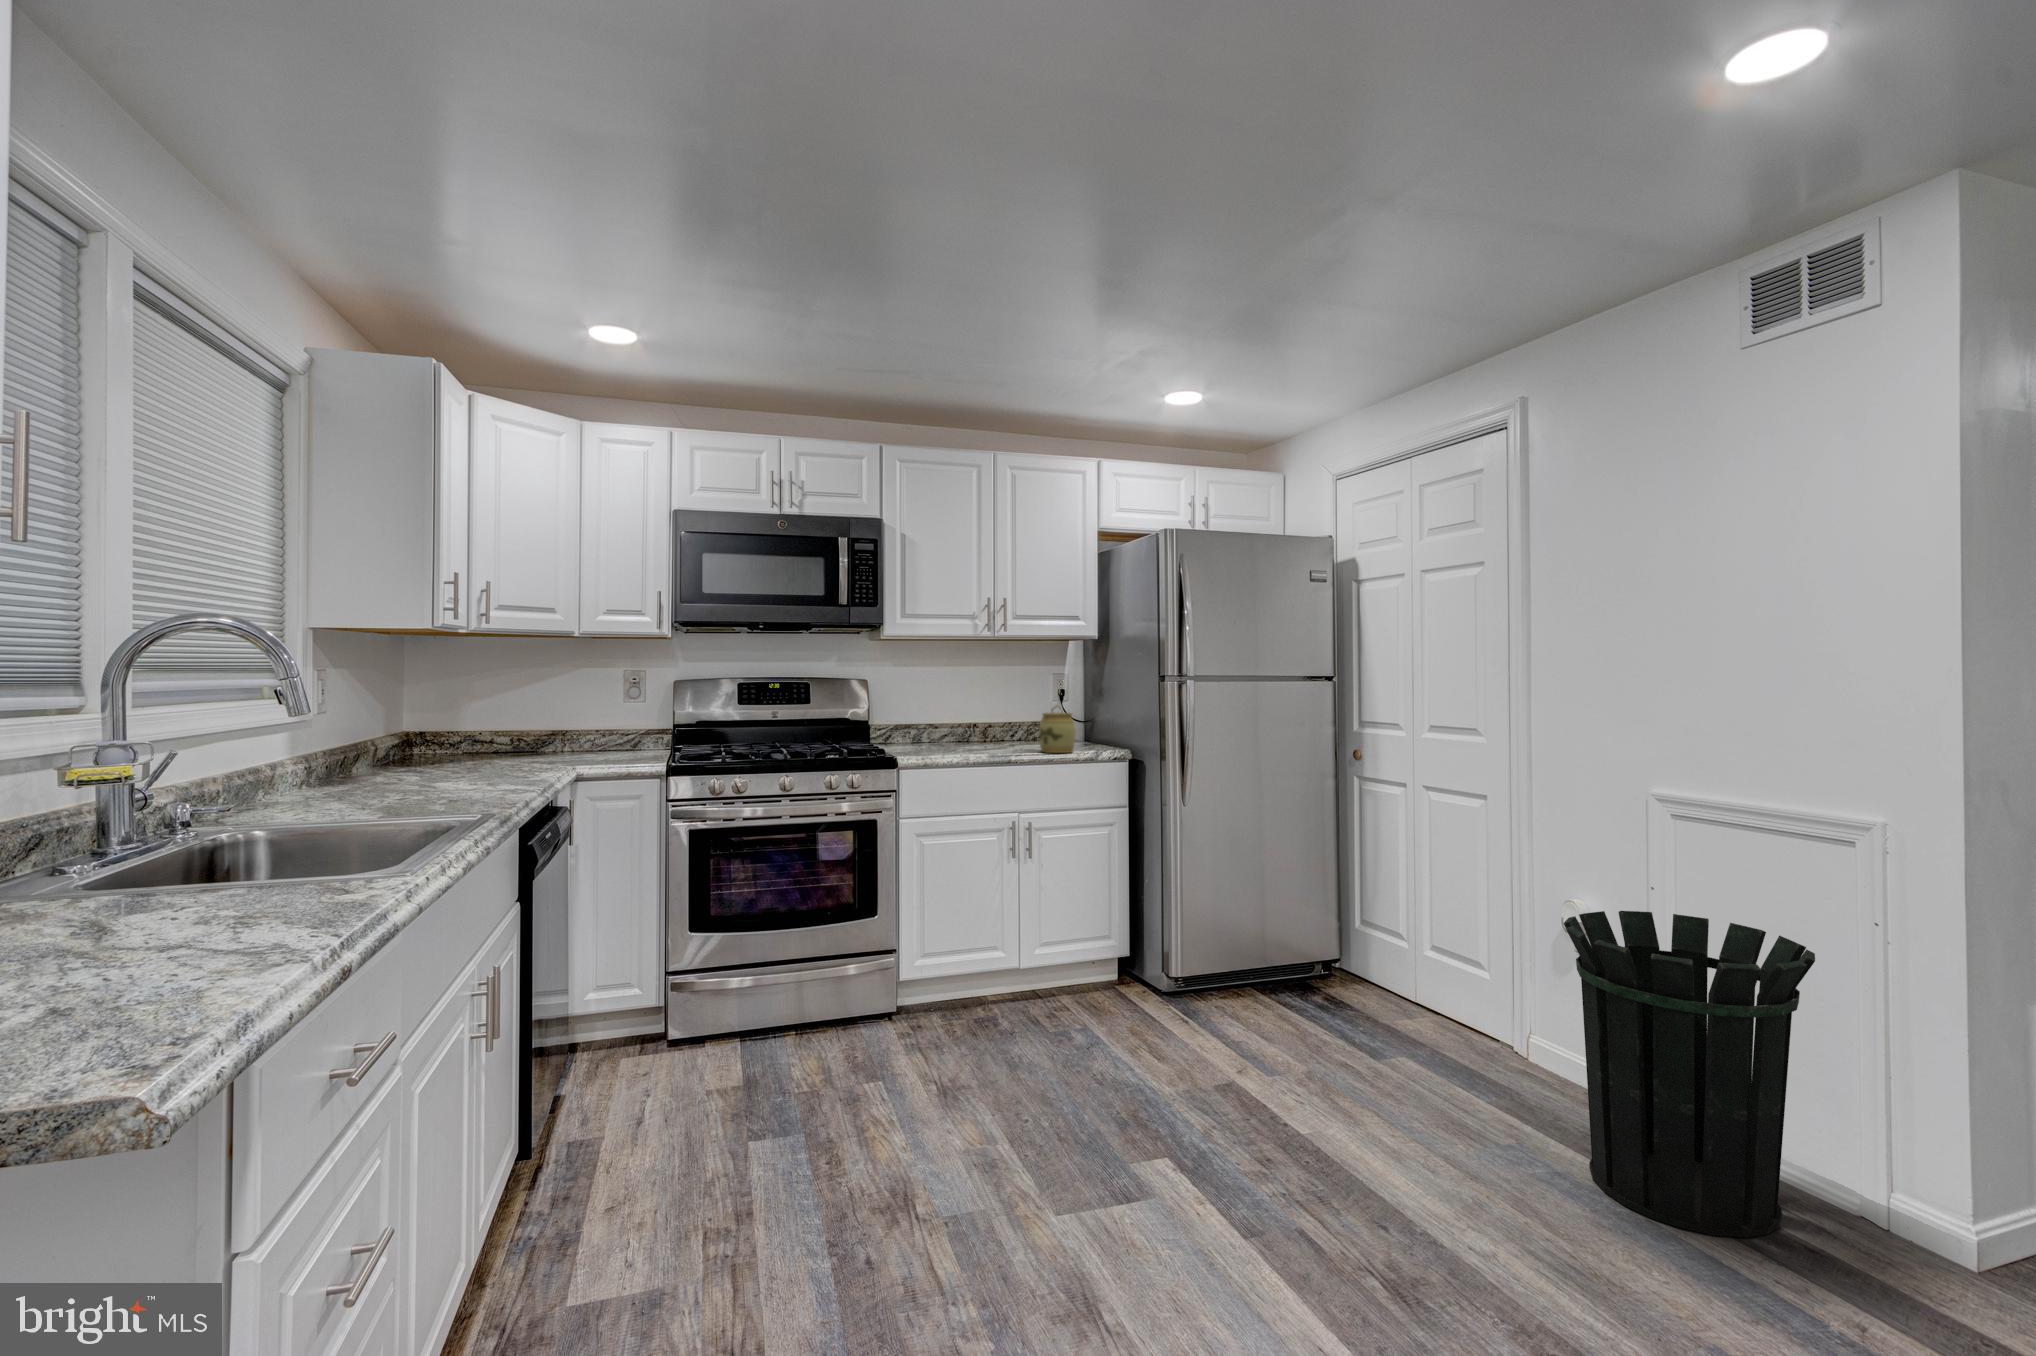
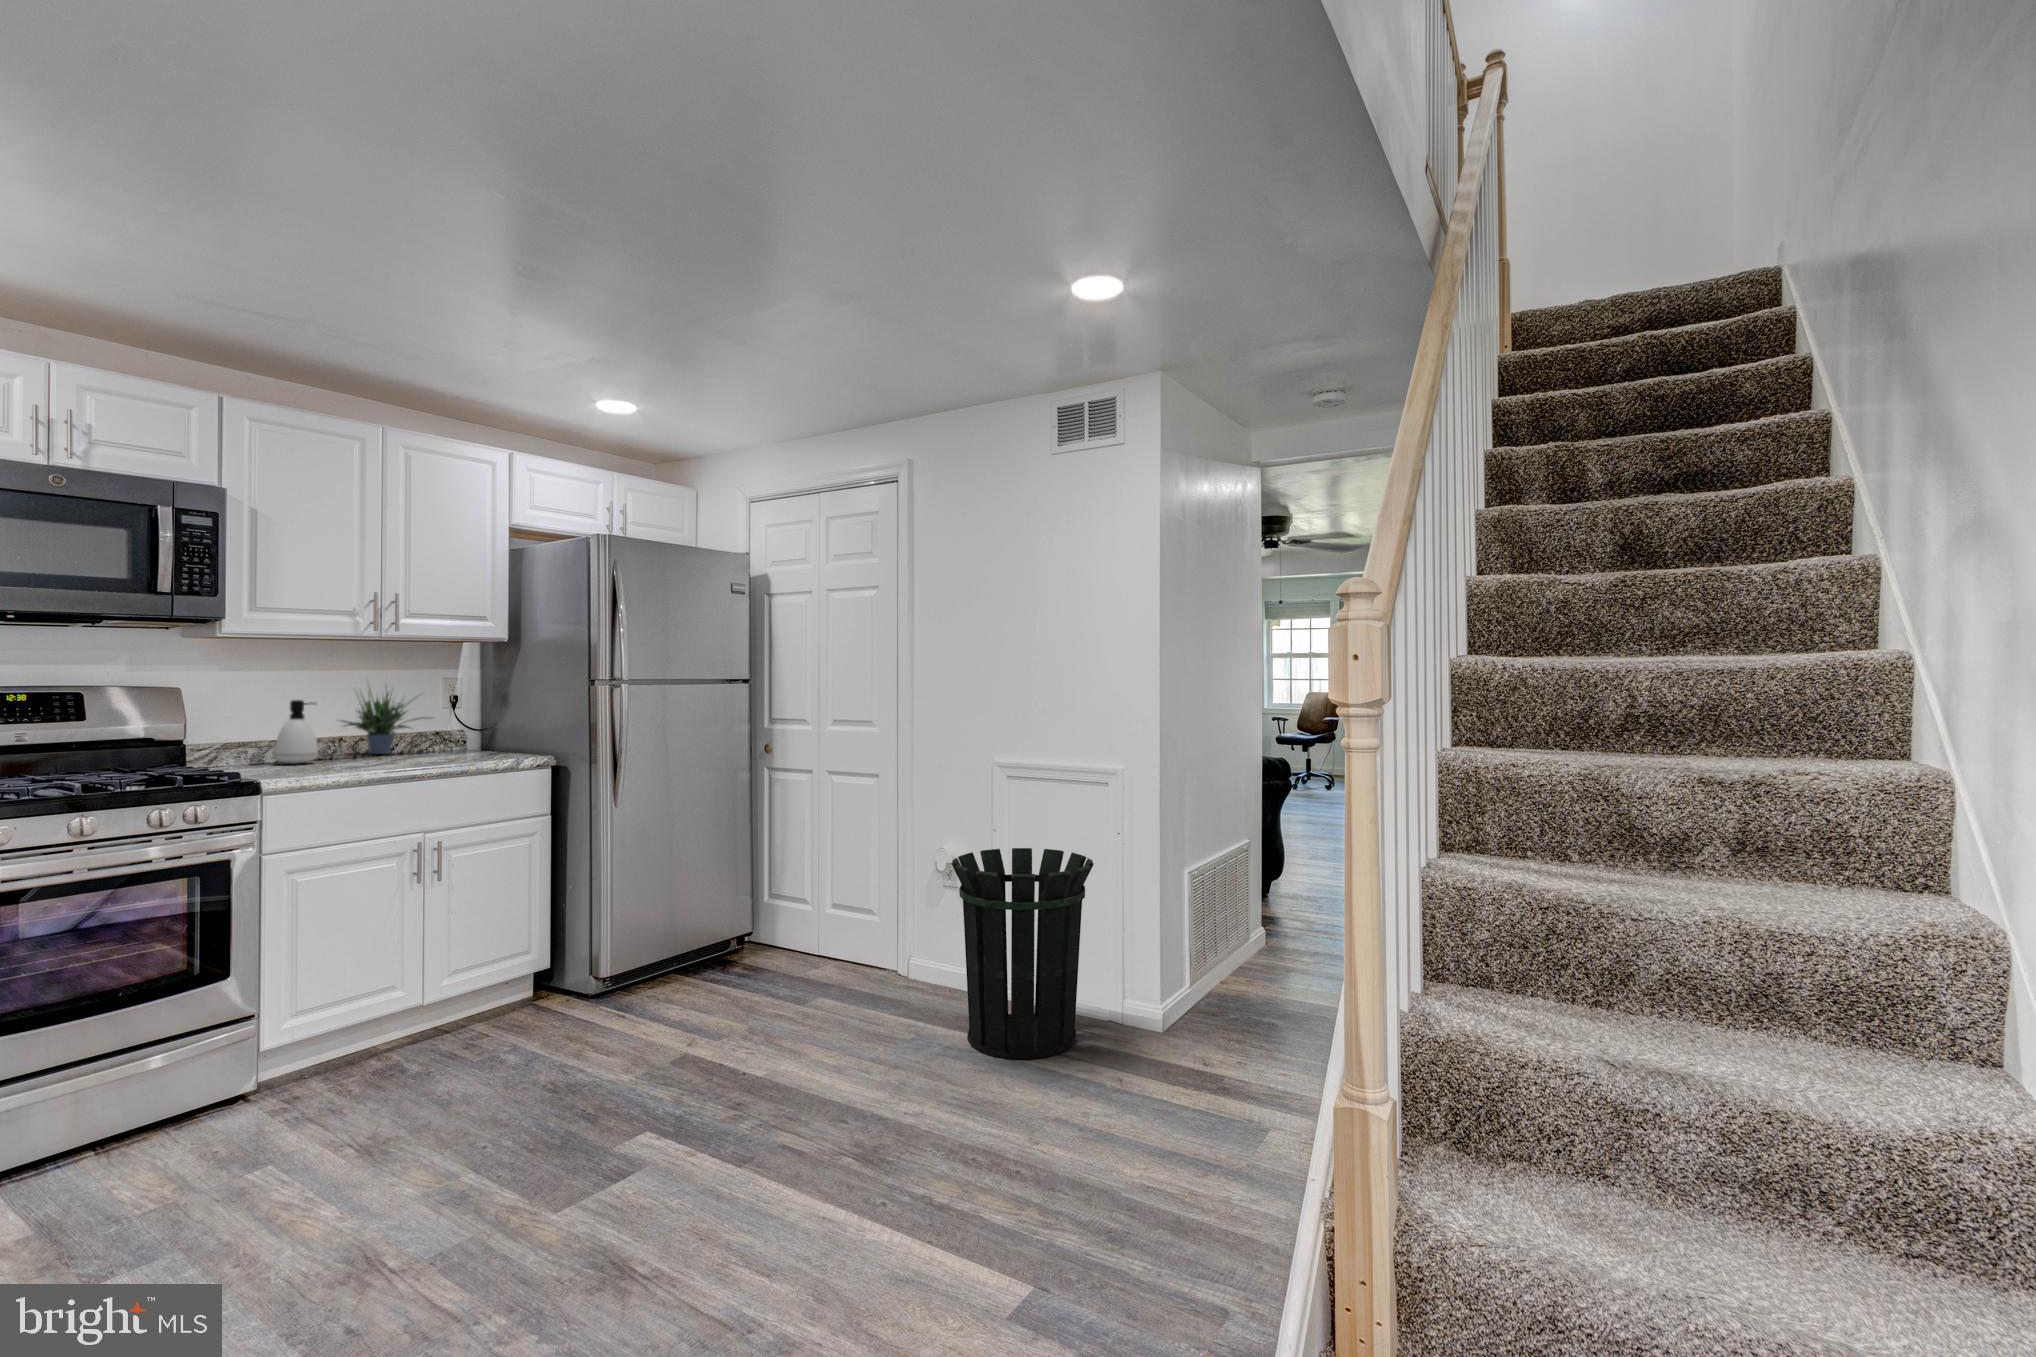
potted plant: none [963,668,1044,740] -> present [342,686,430,754]
soap dispenser: none [924,692,953,745] -> present [275,700,318,764]
jar: present [1039,706,1076,753] -> none [446,712,492,764]

